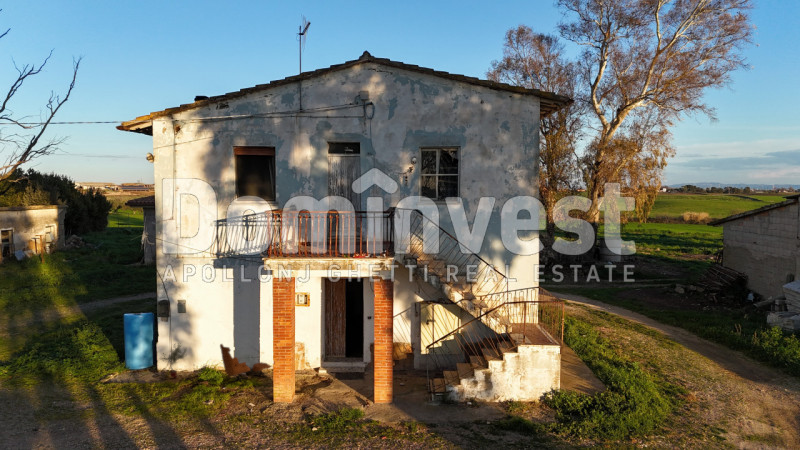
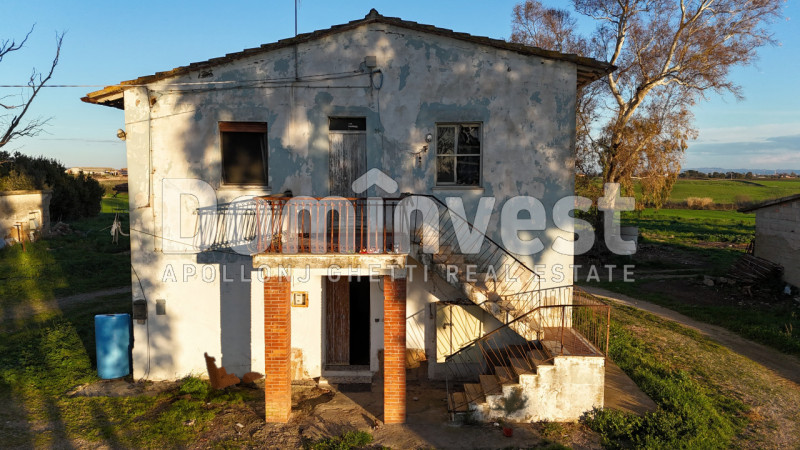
potted tree: present [162,344,186,378] -> present [490,388,529,437]

